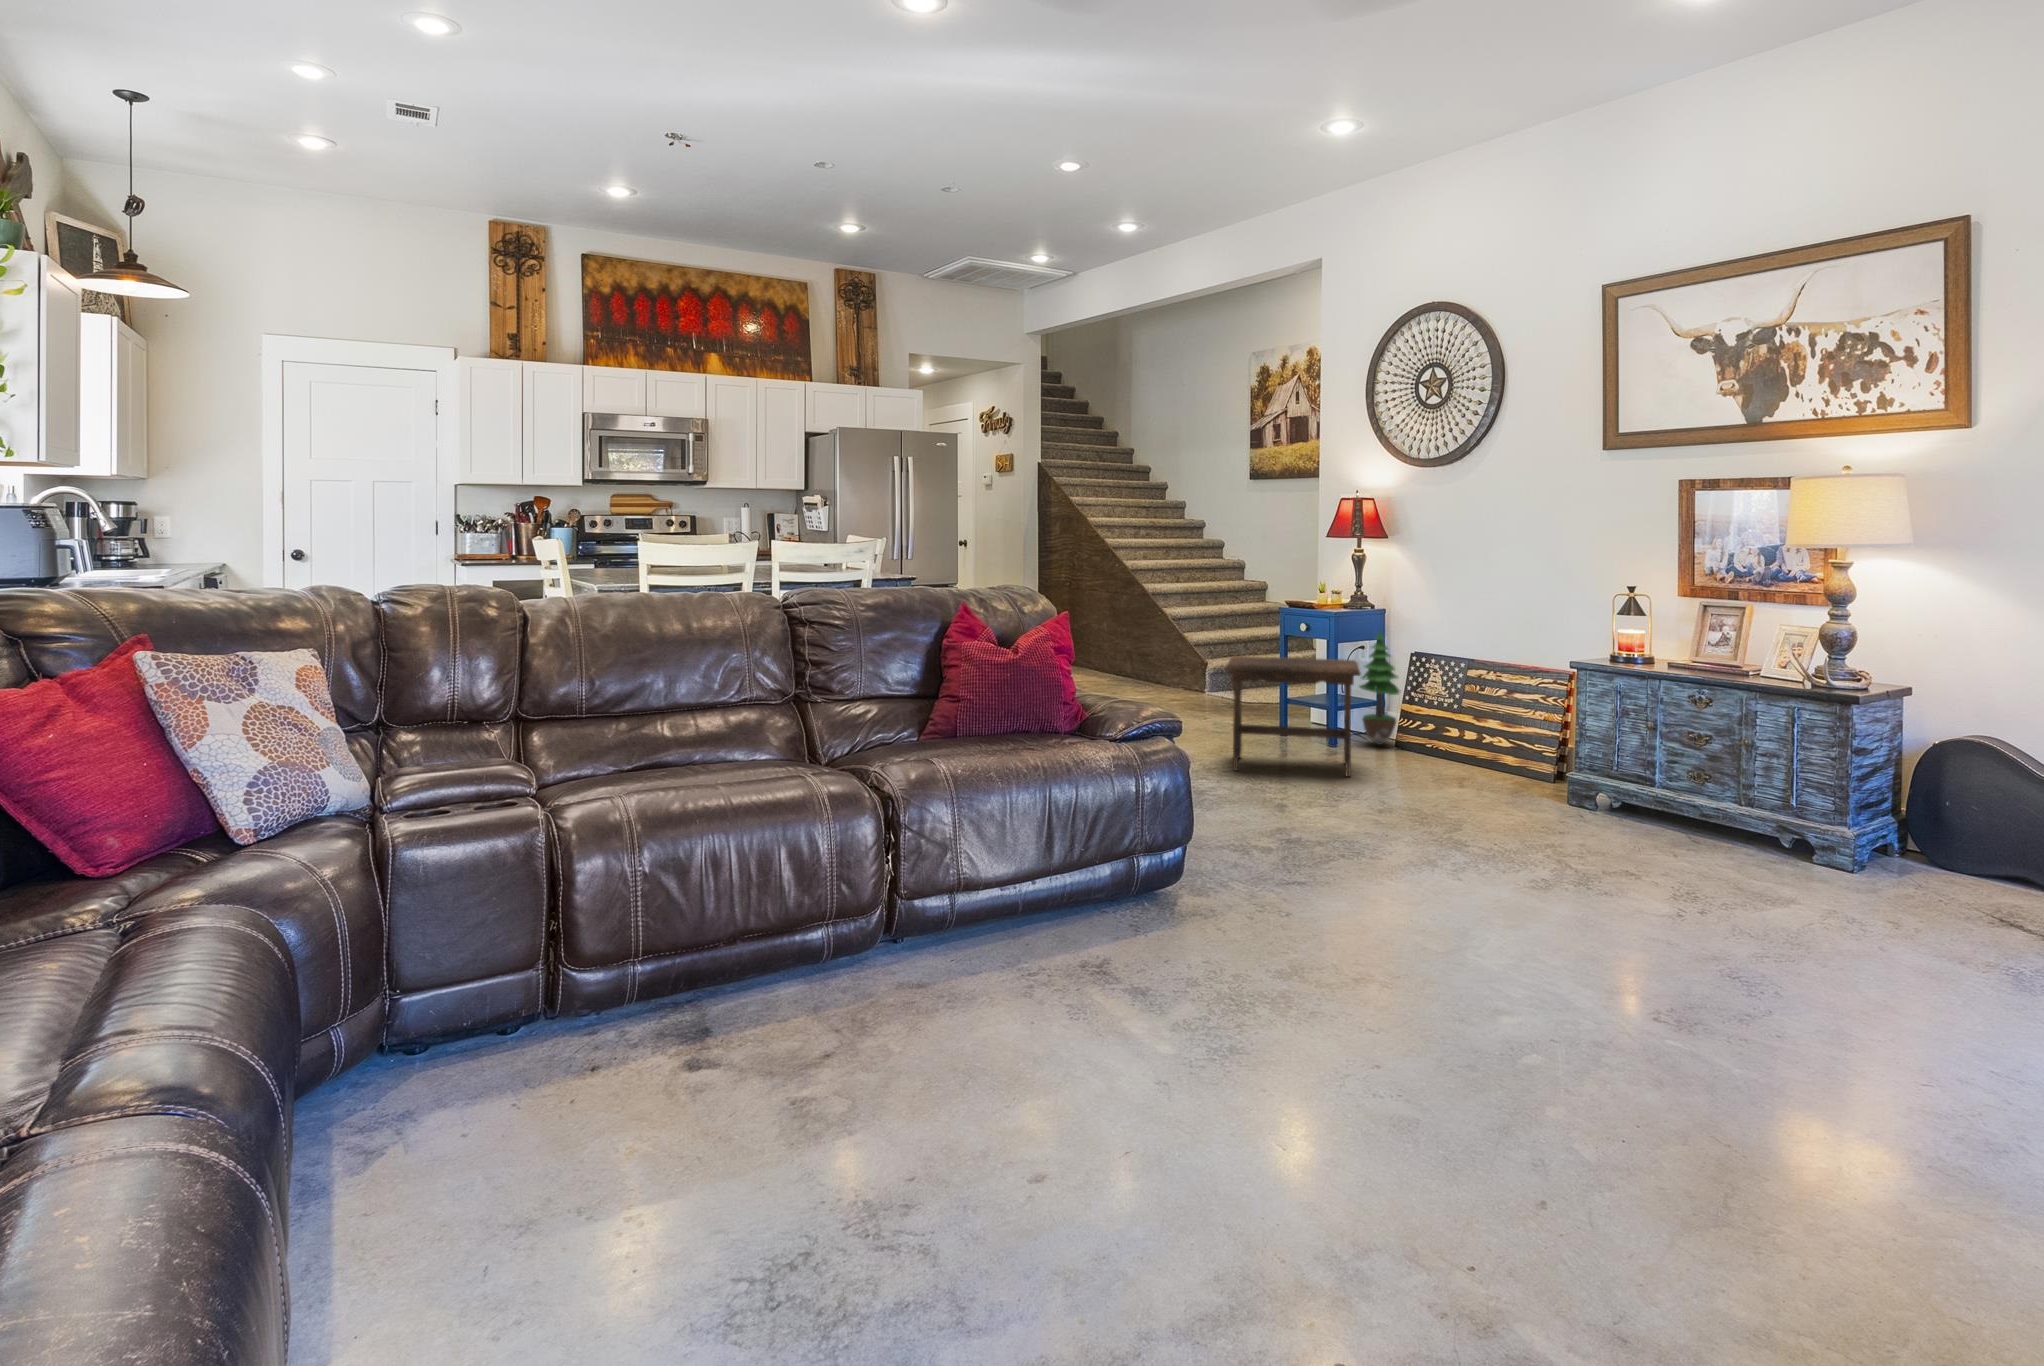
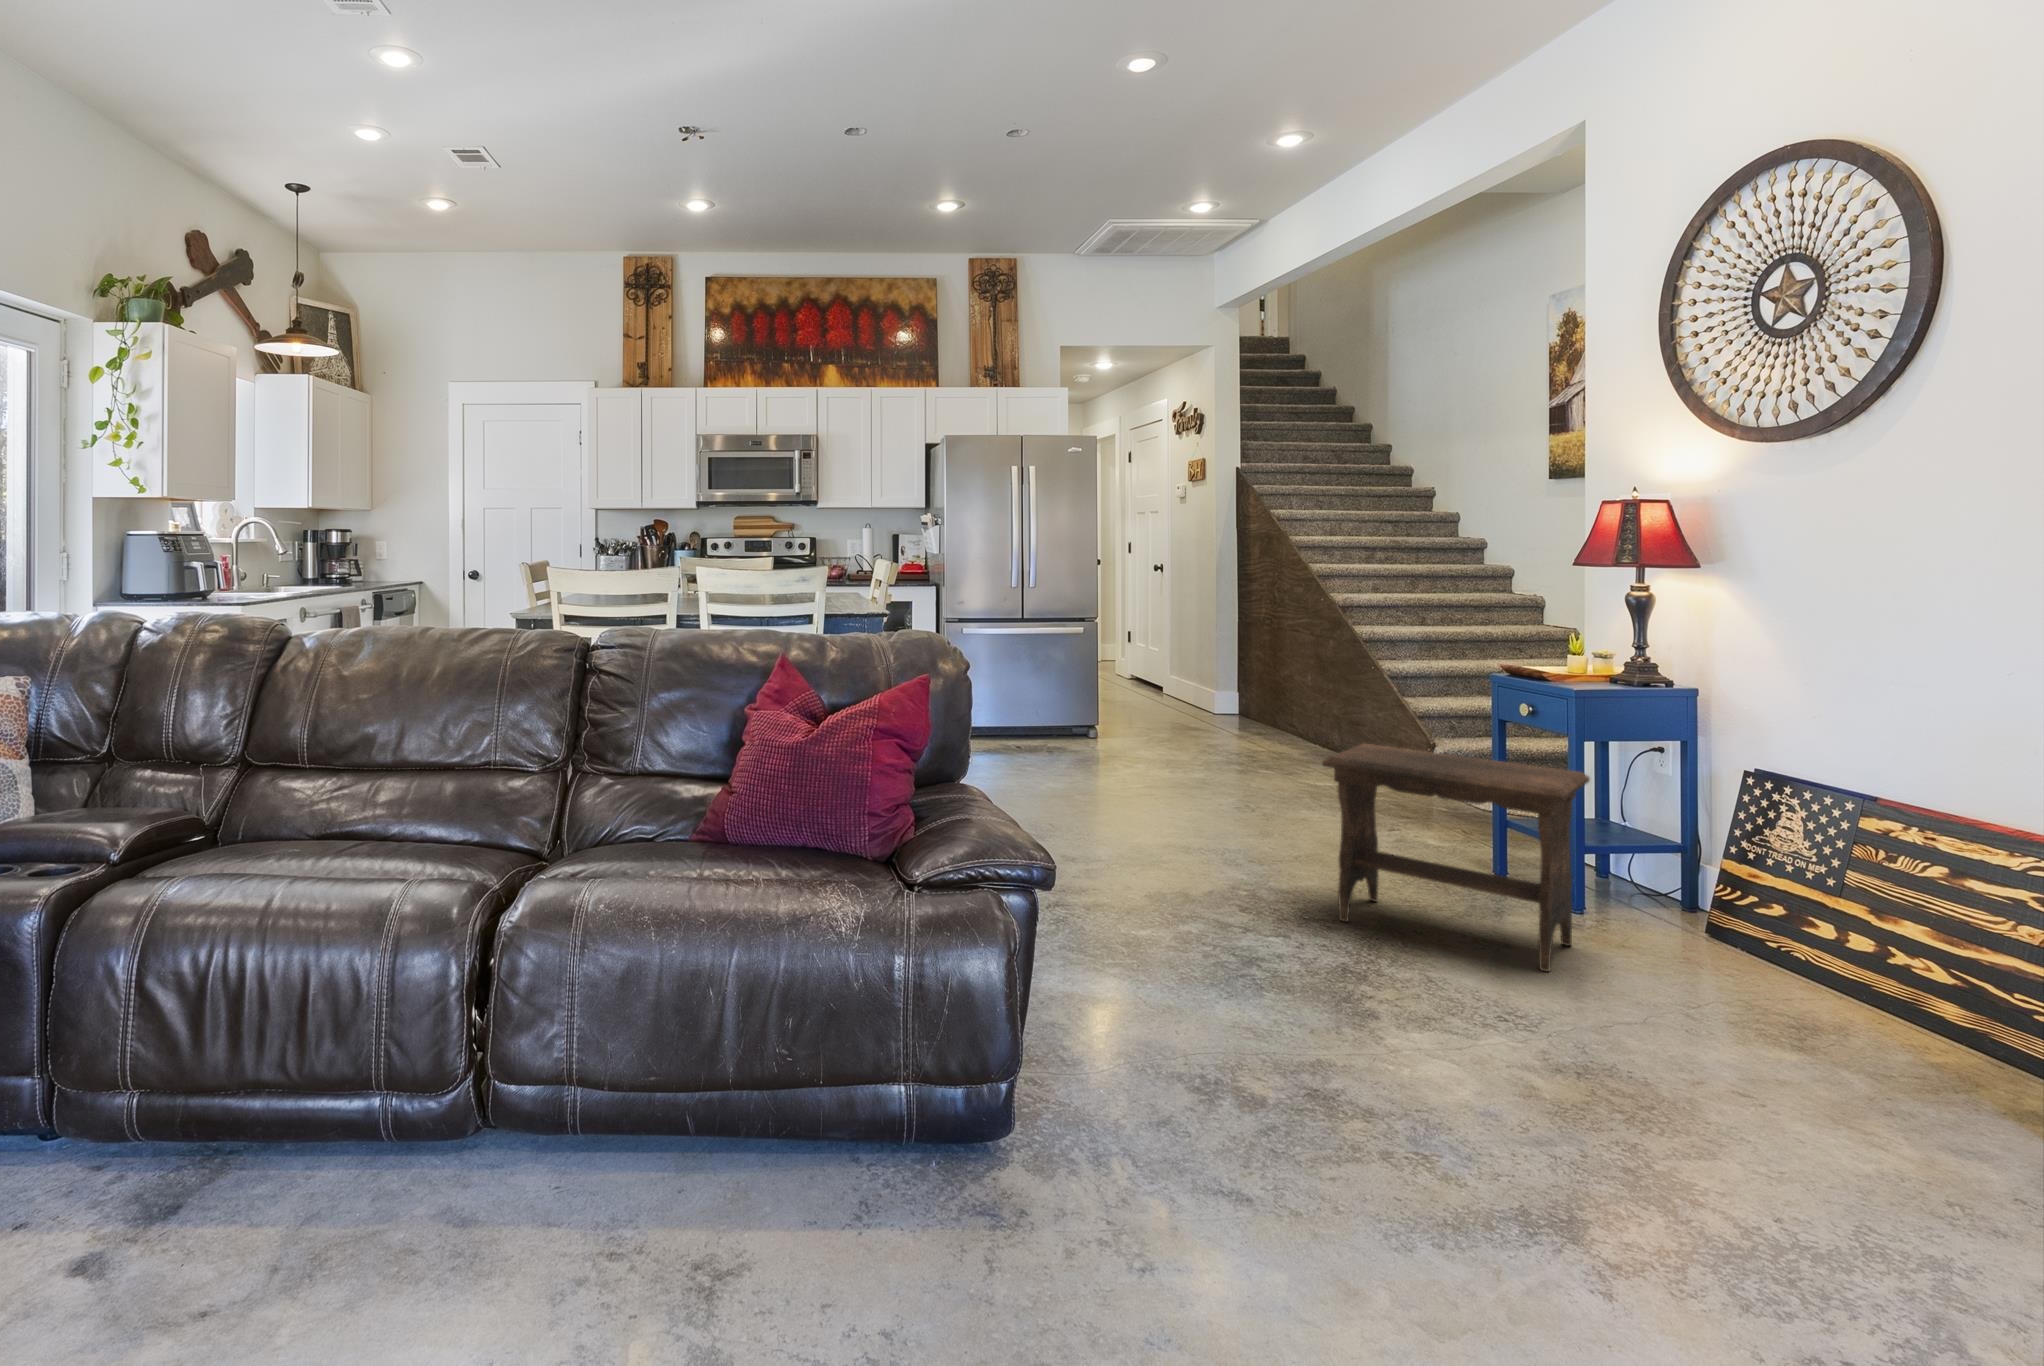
potted tree: present [1360,630,1400,745] -> none [1628,722,1721,923]

